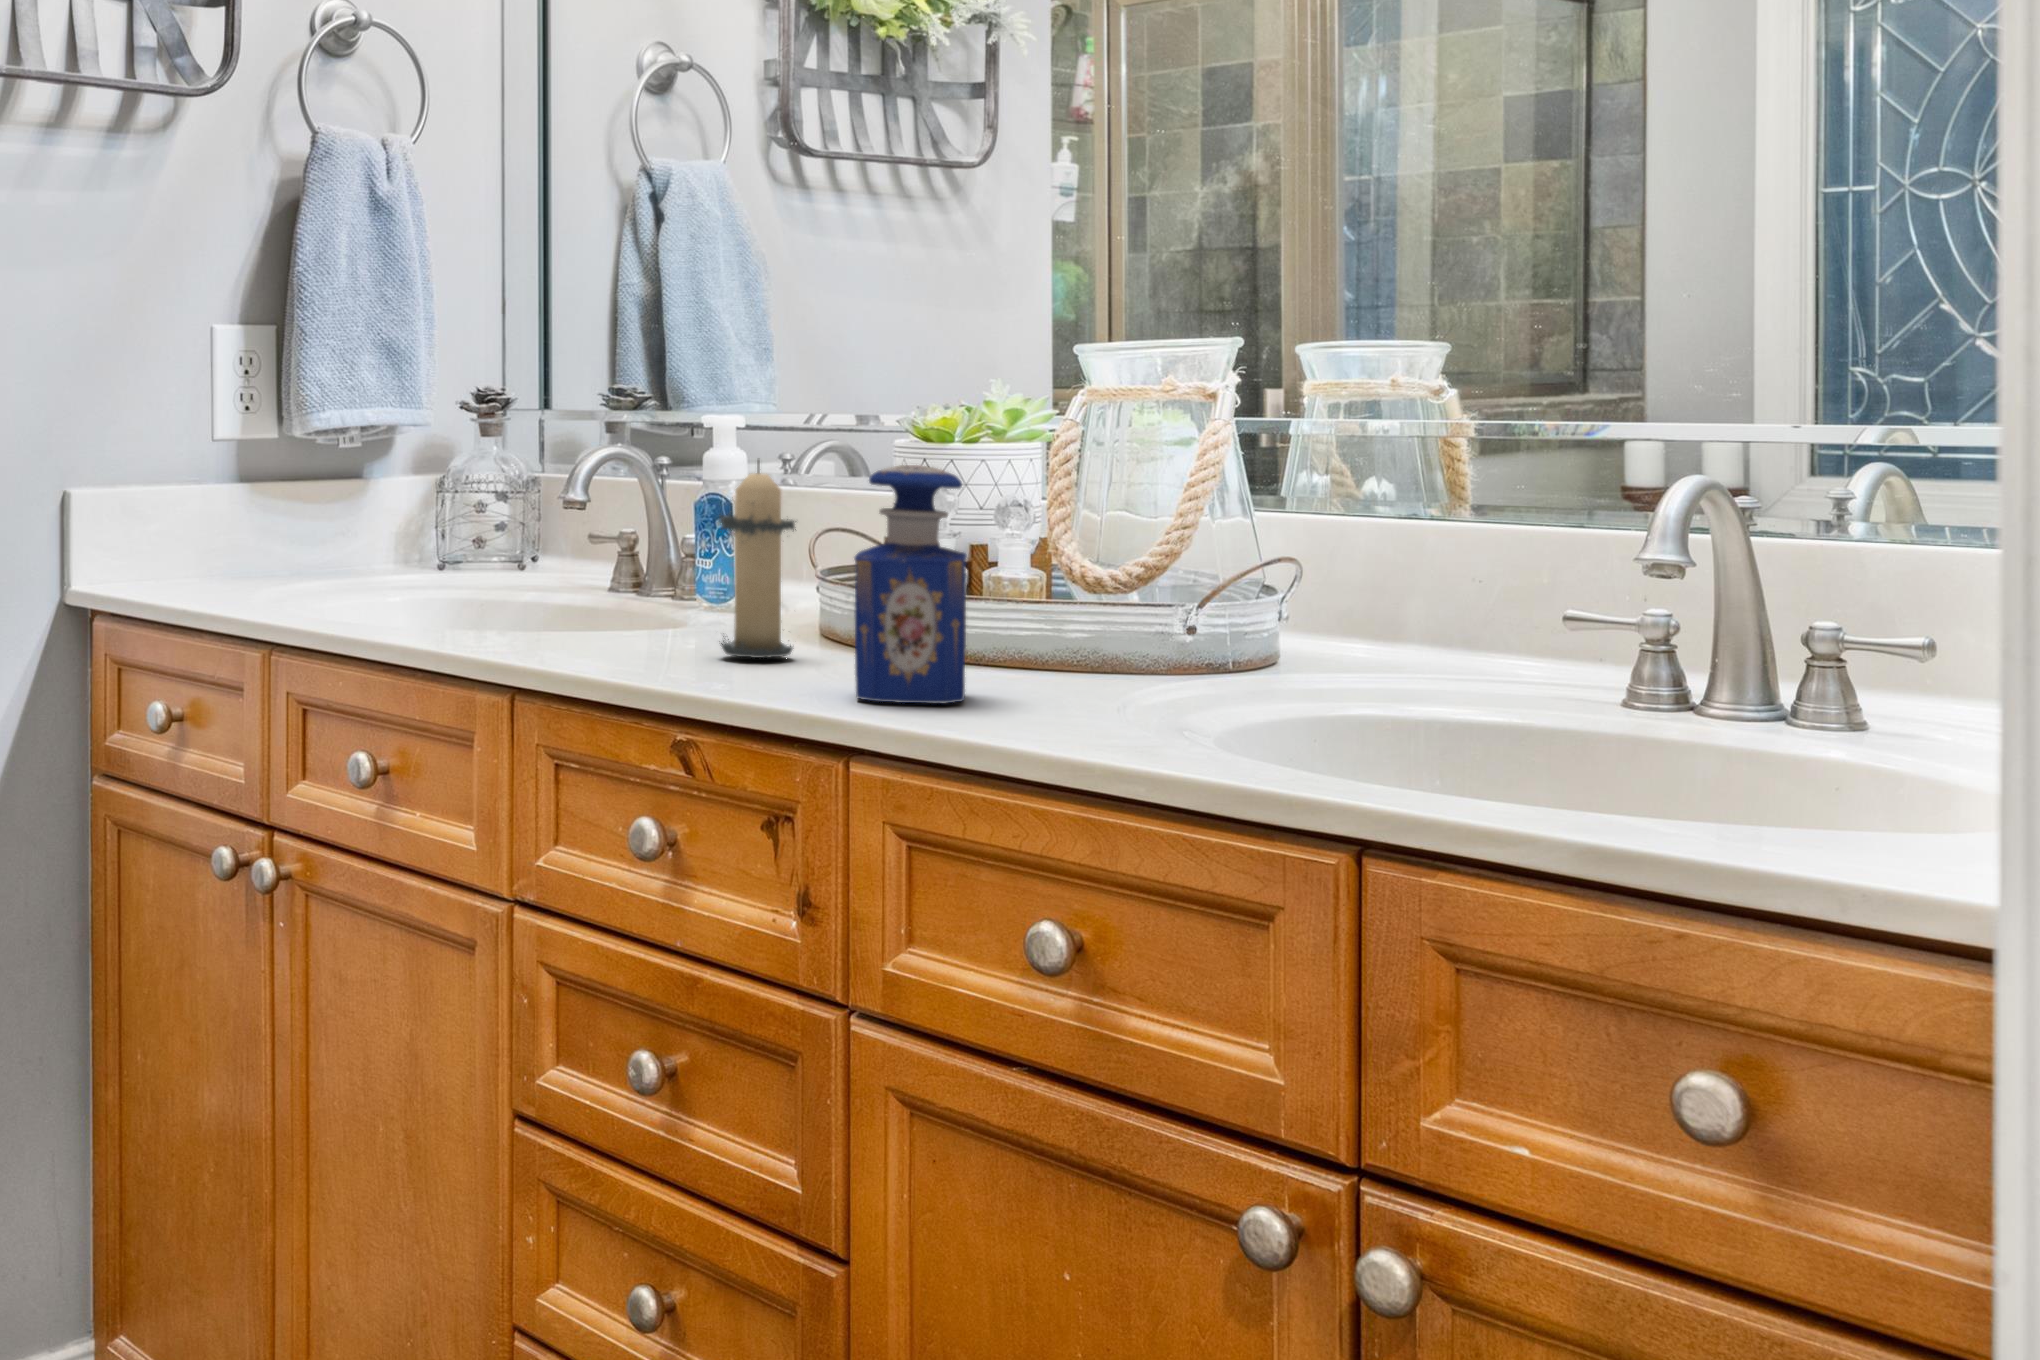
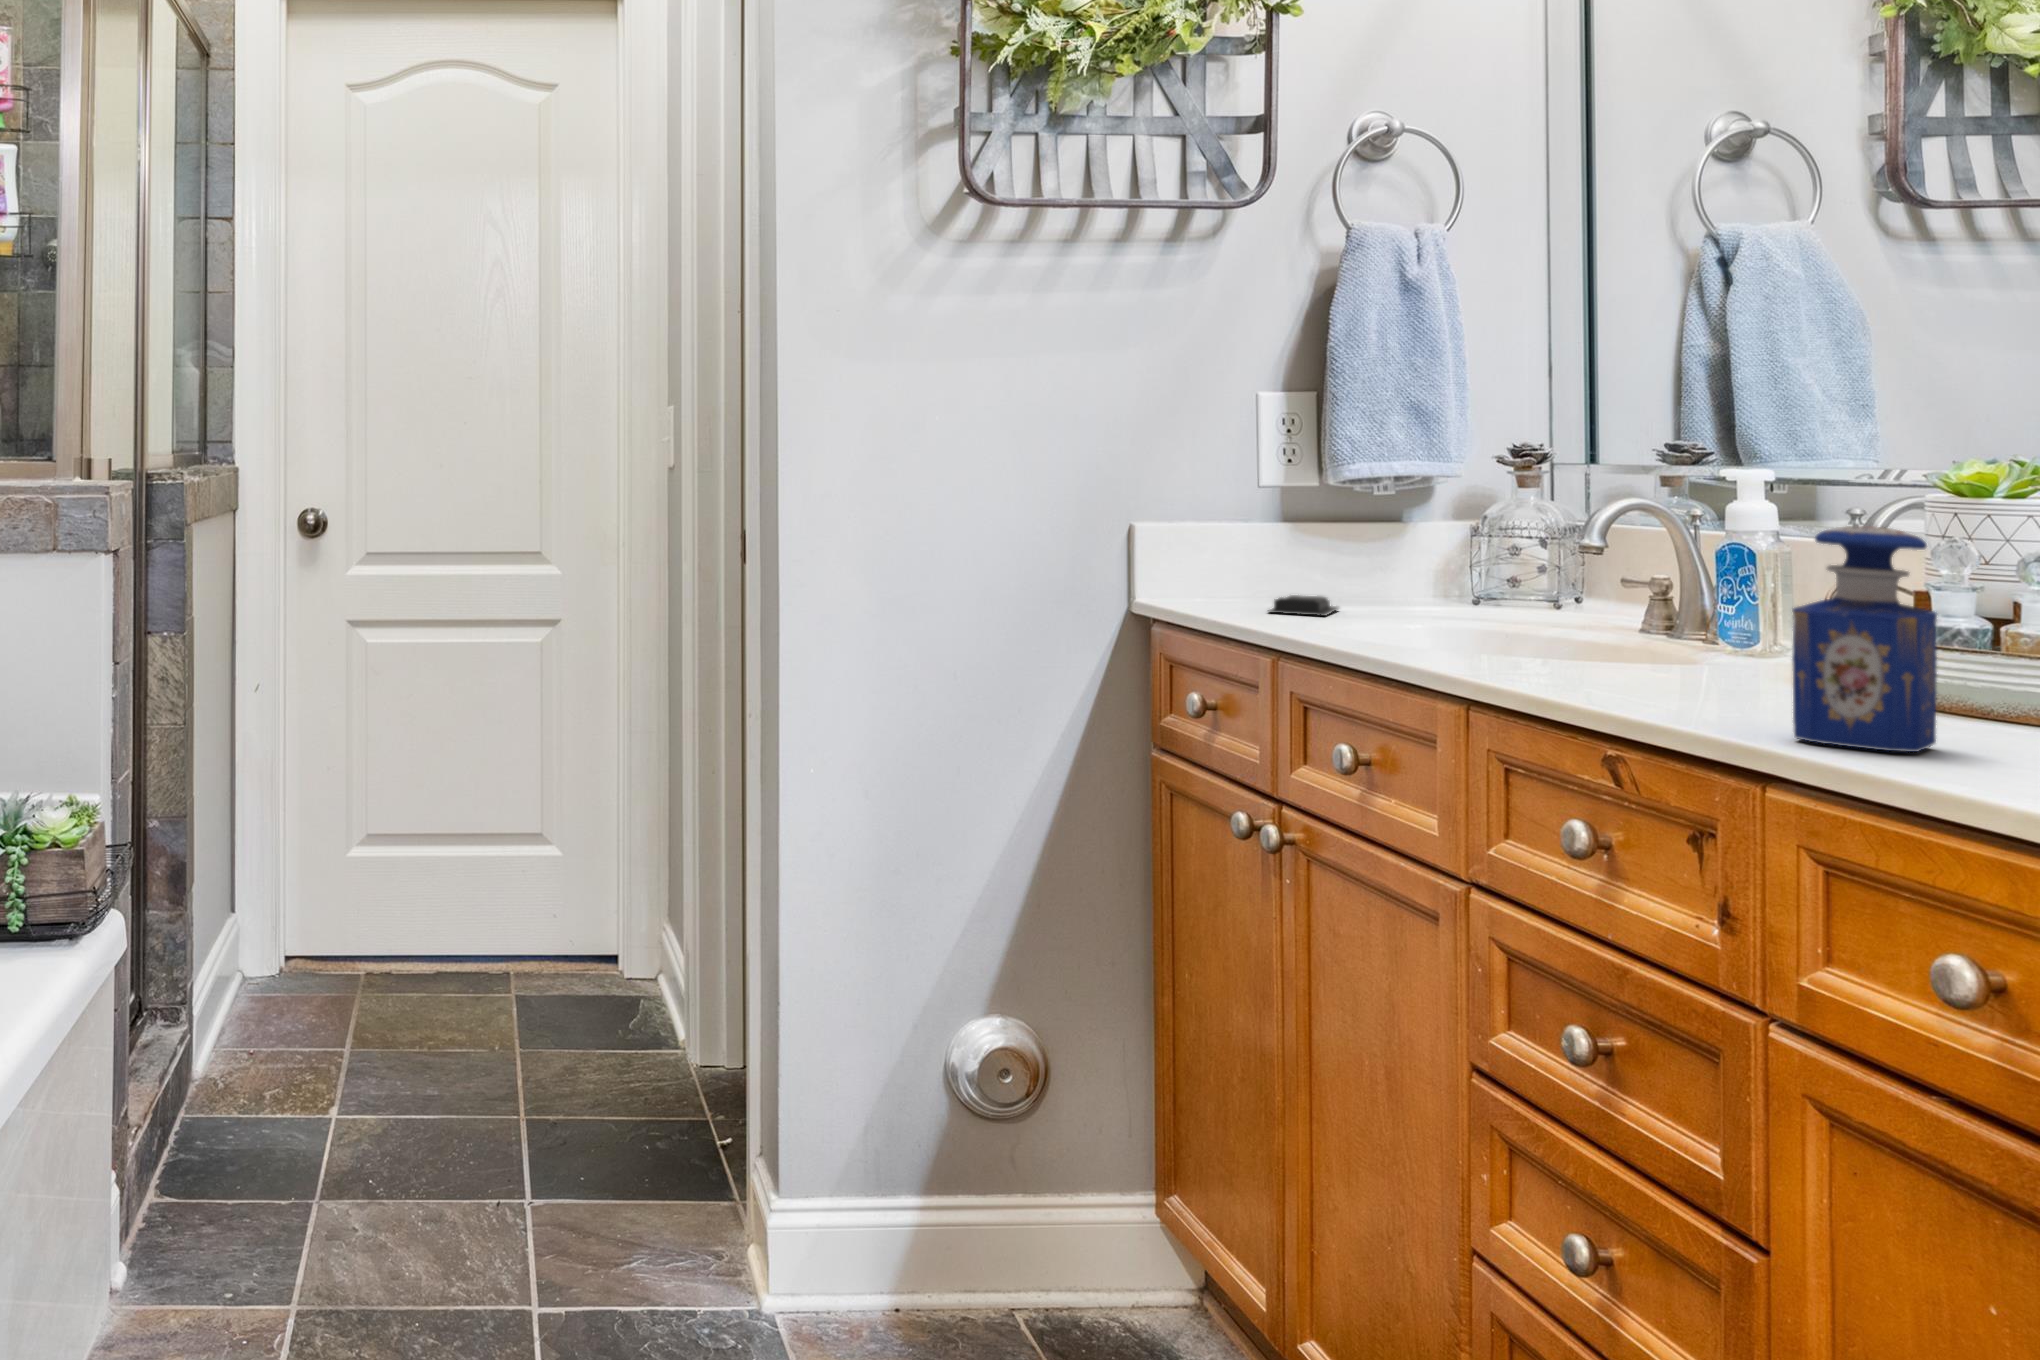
candle: present [719,460,796,658] -> none [1681,516,1793,704]
soap bar: none [228,565,301,589] -> present [1268,595,1338,616]

